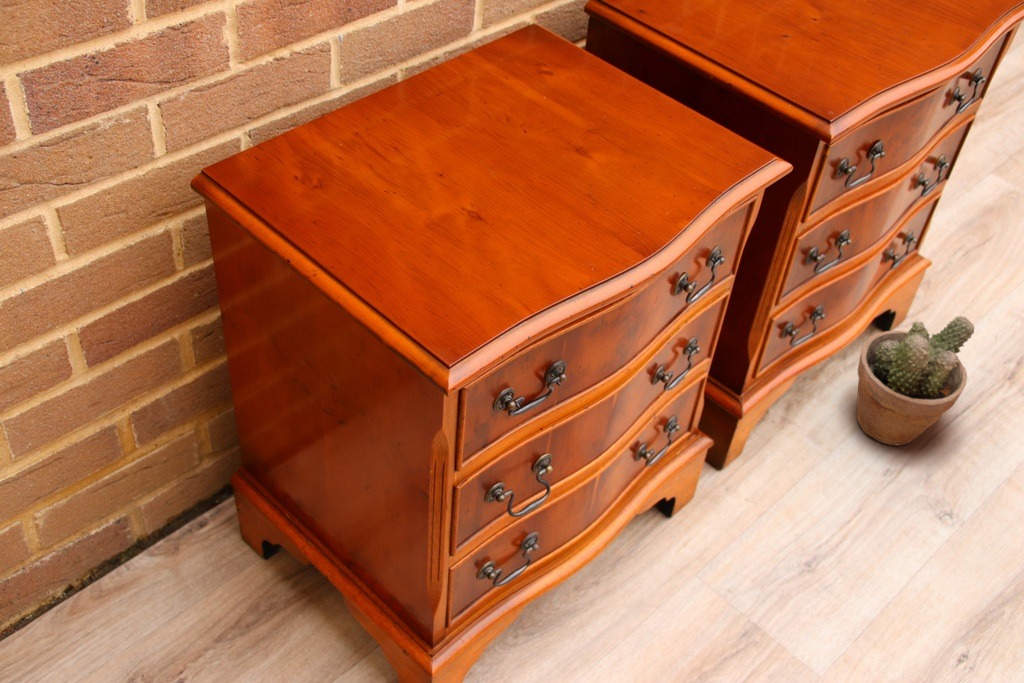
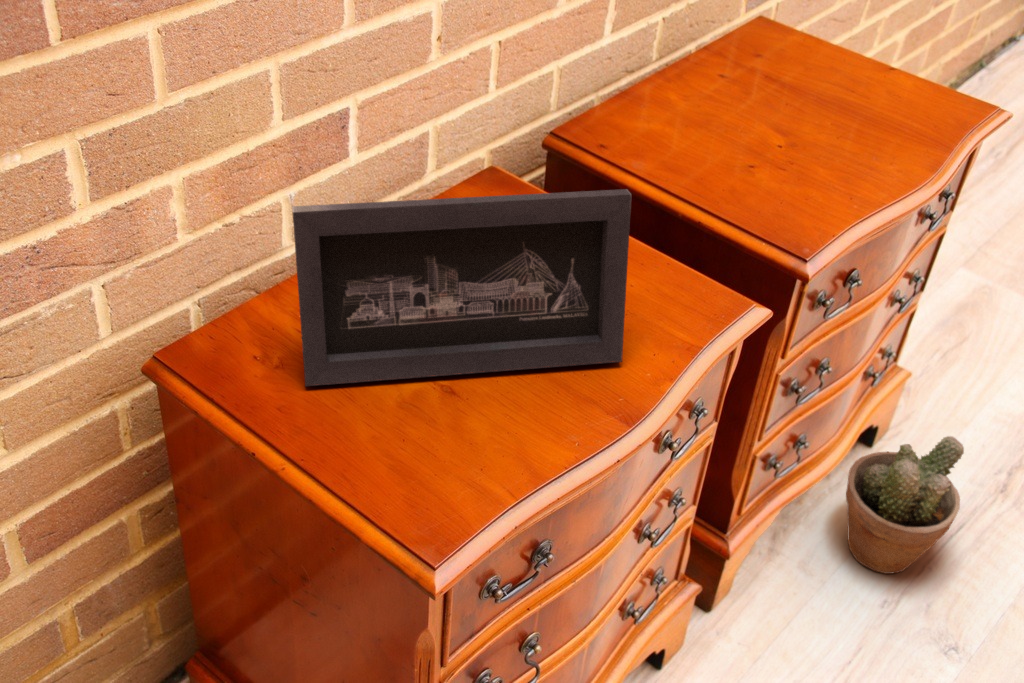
picture frame: none [332,24,660,204] -> present [292,189,631,386]

